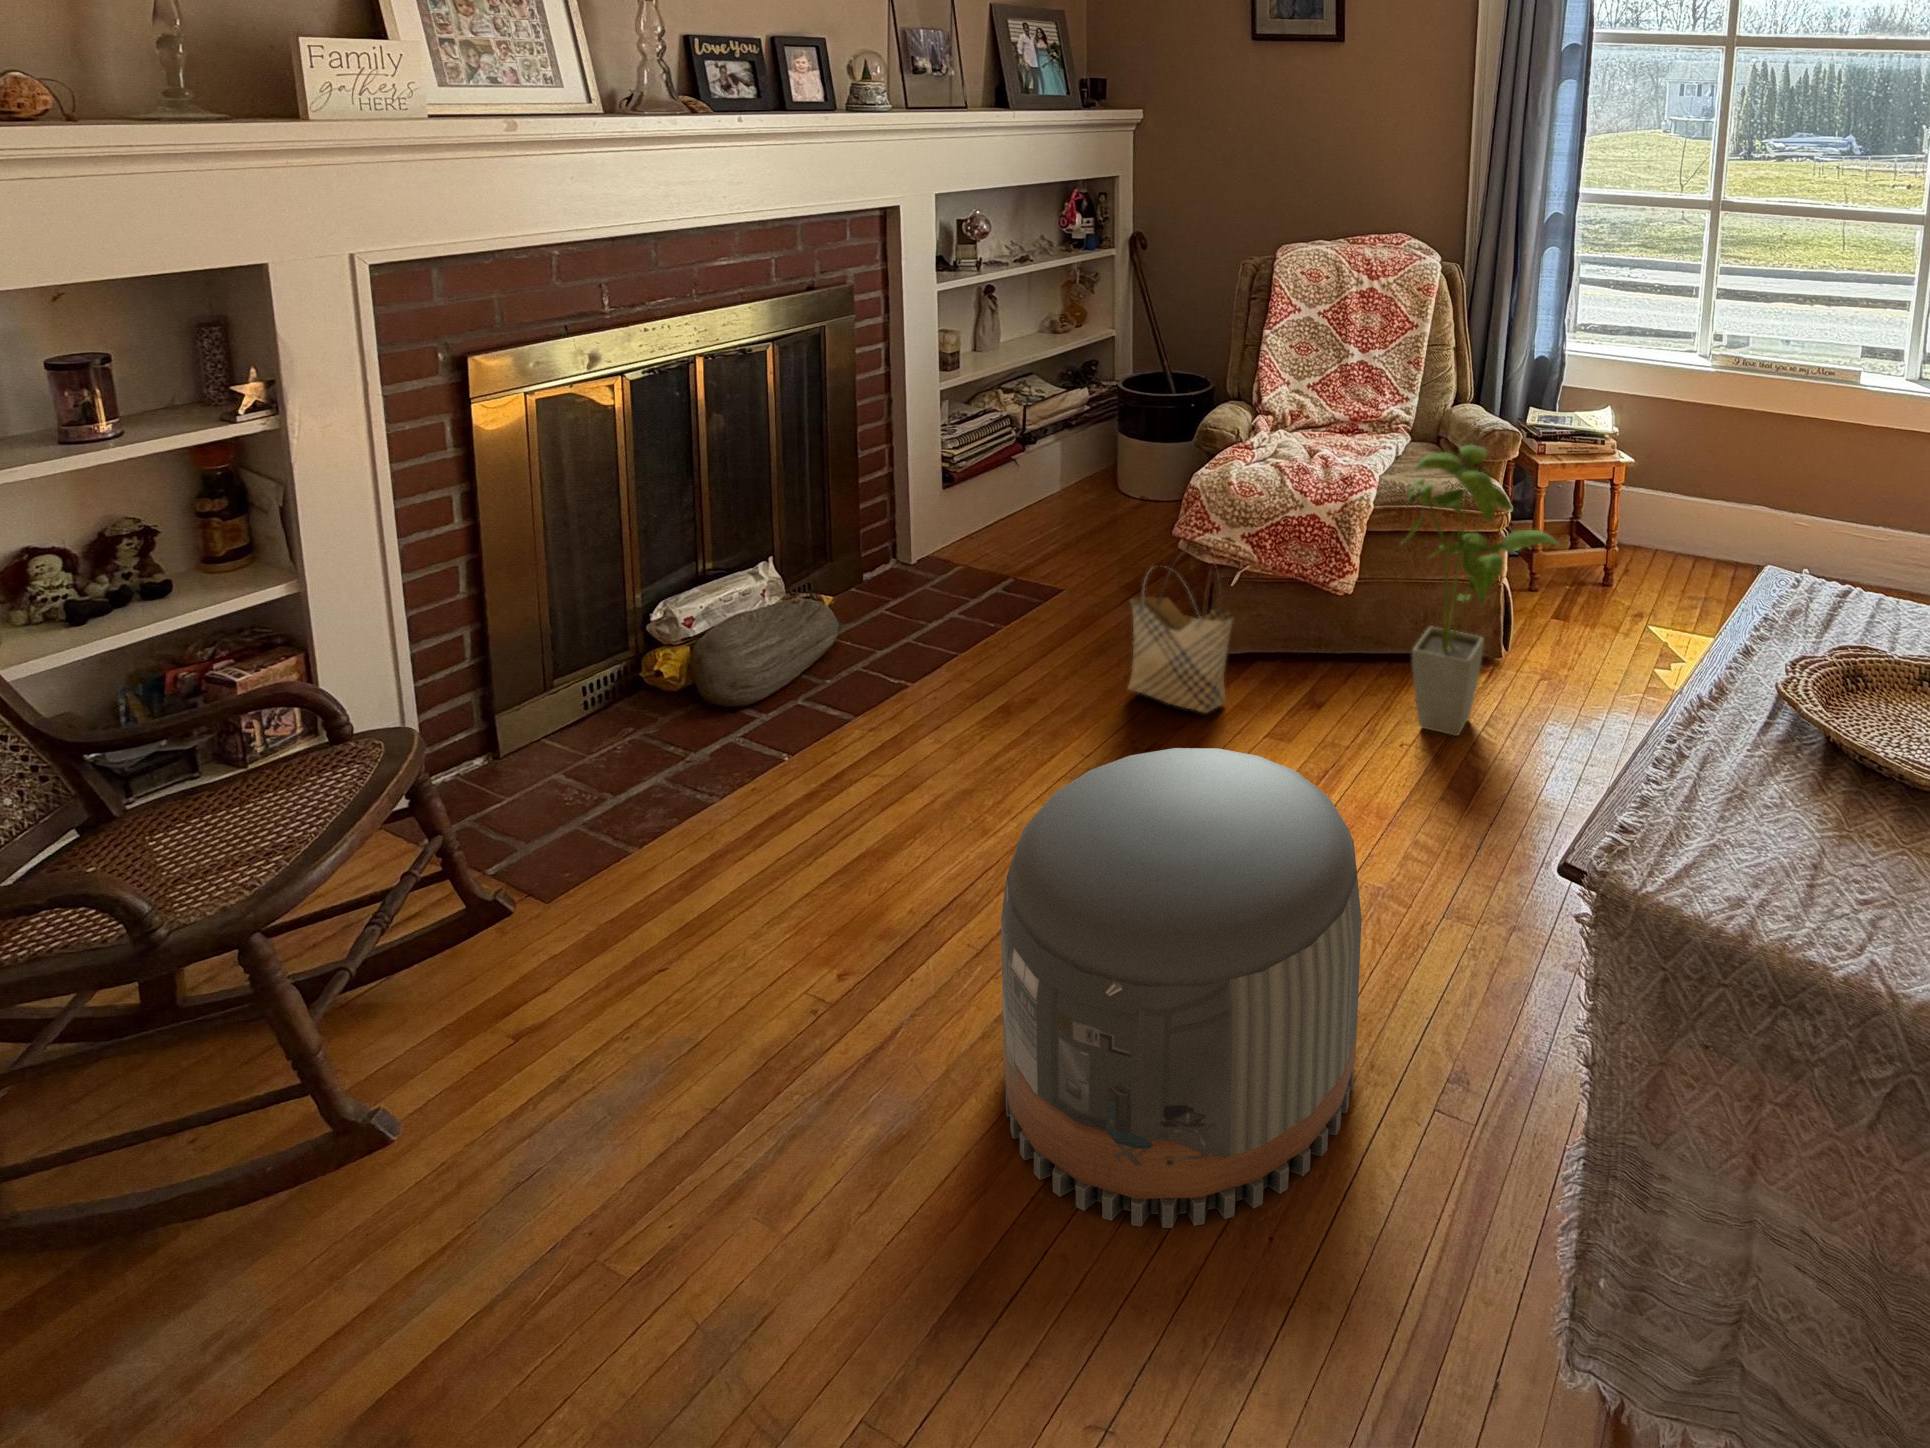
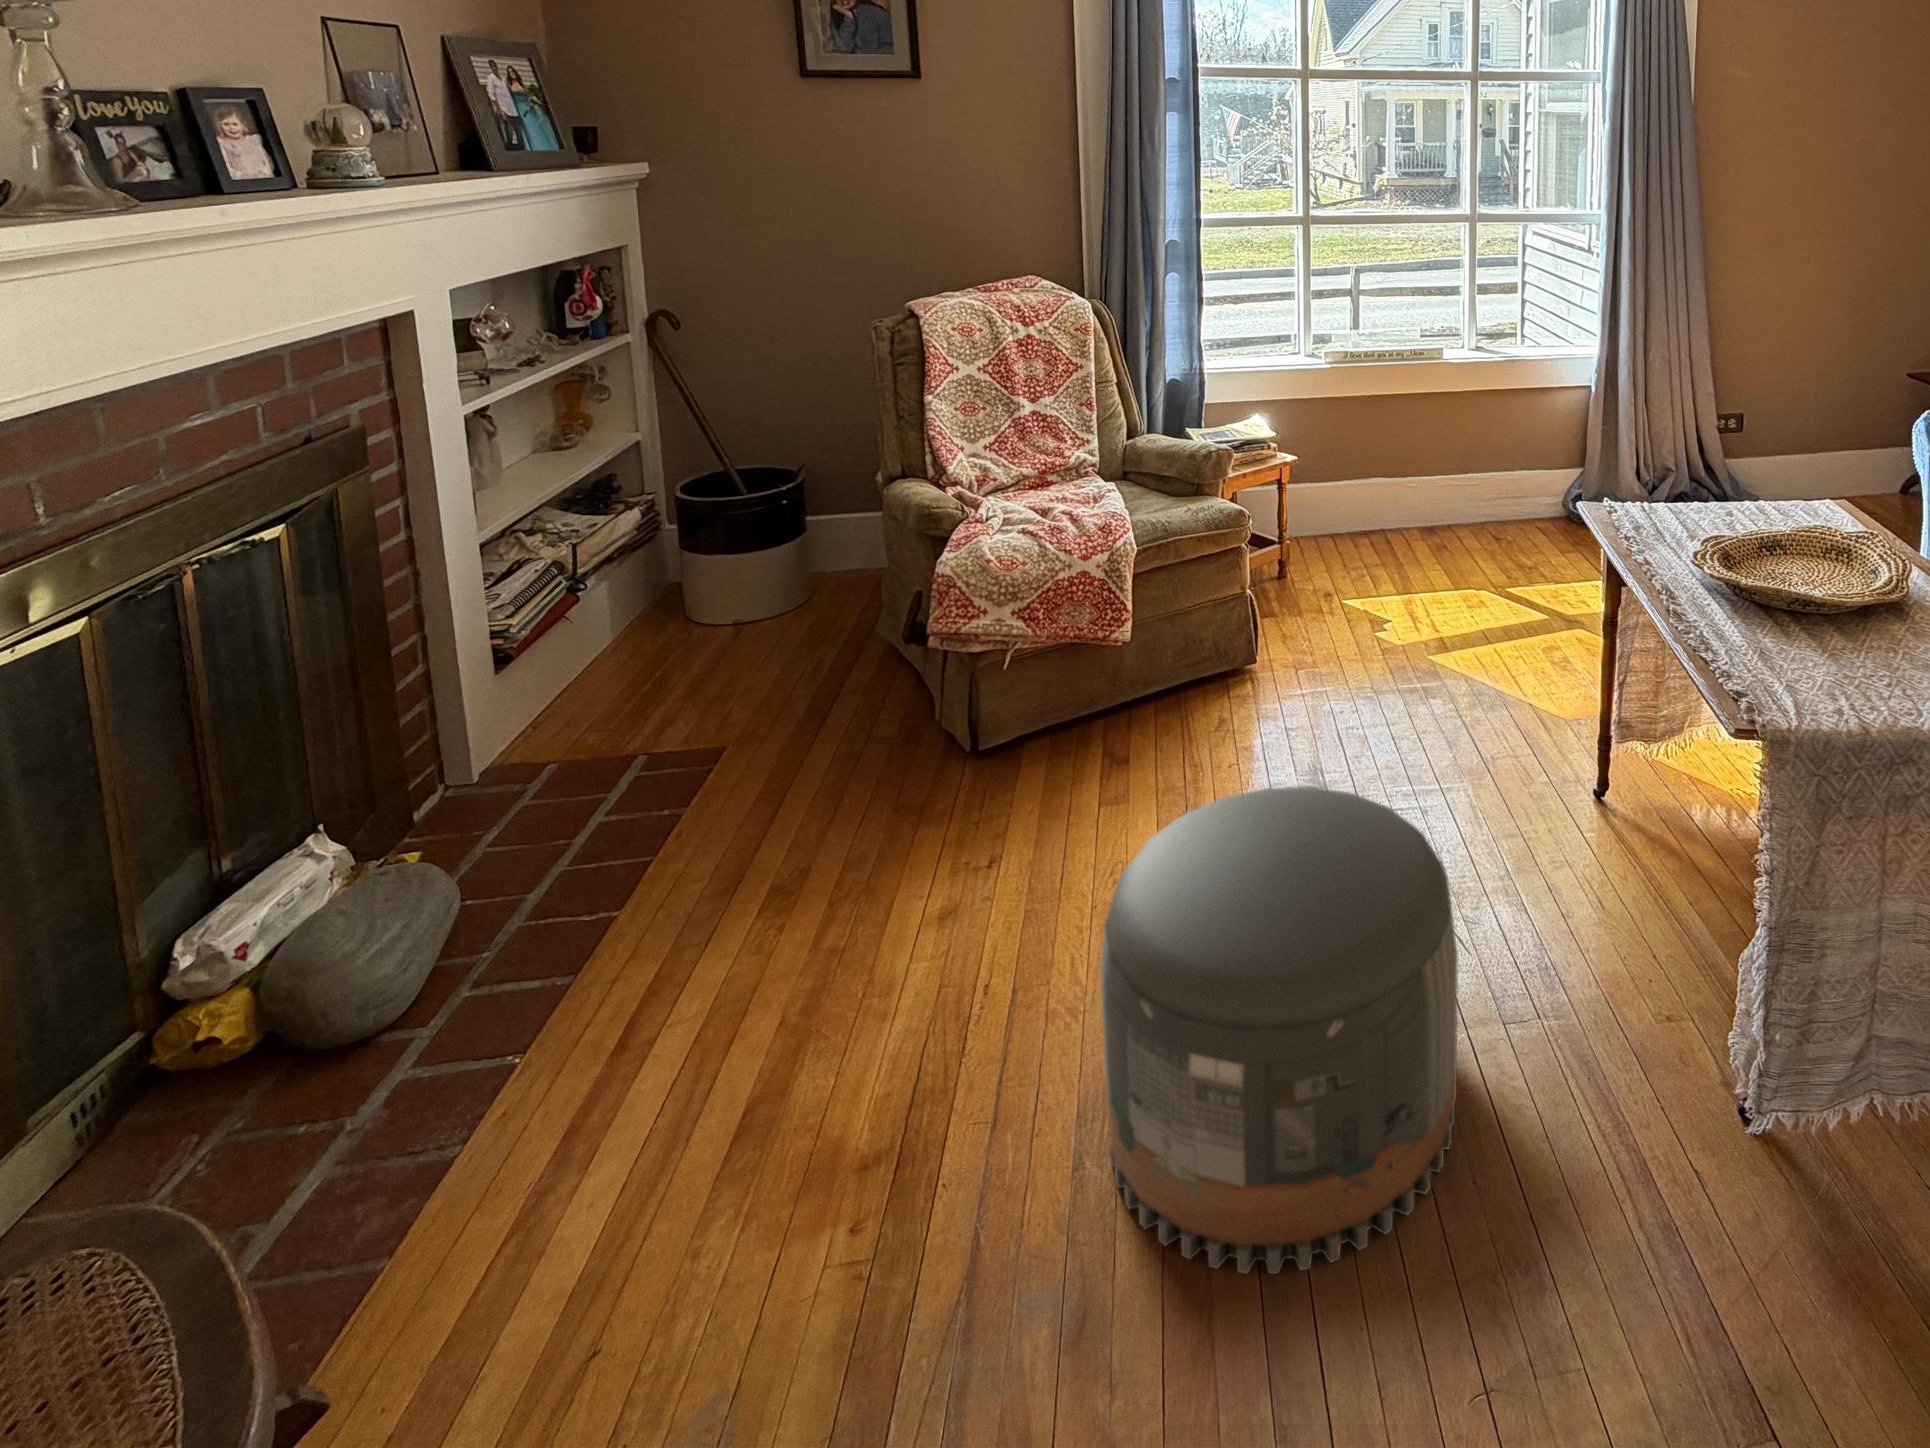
house plant: present [1406,445,1561,736] -> none [1189,460,1340,742]
woven basket: present [1128,548,1234,713] -> none [906,637,1037,818]

